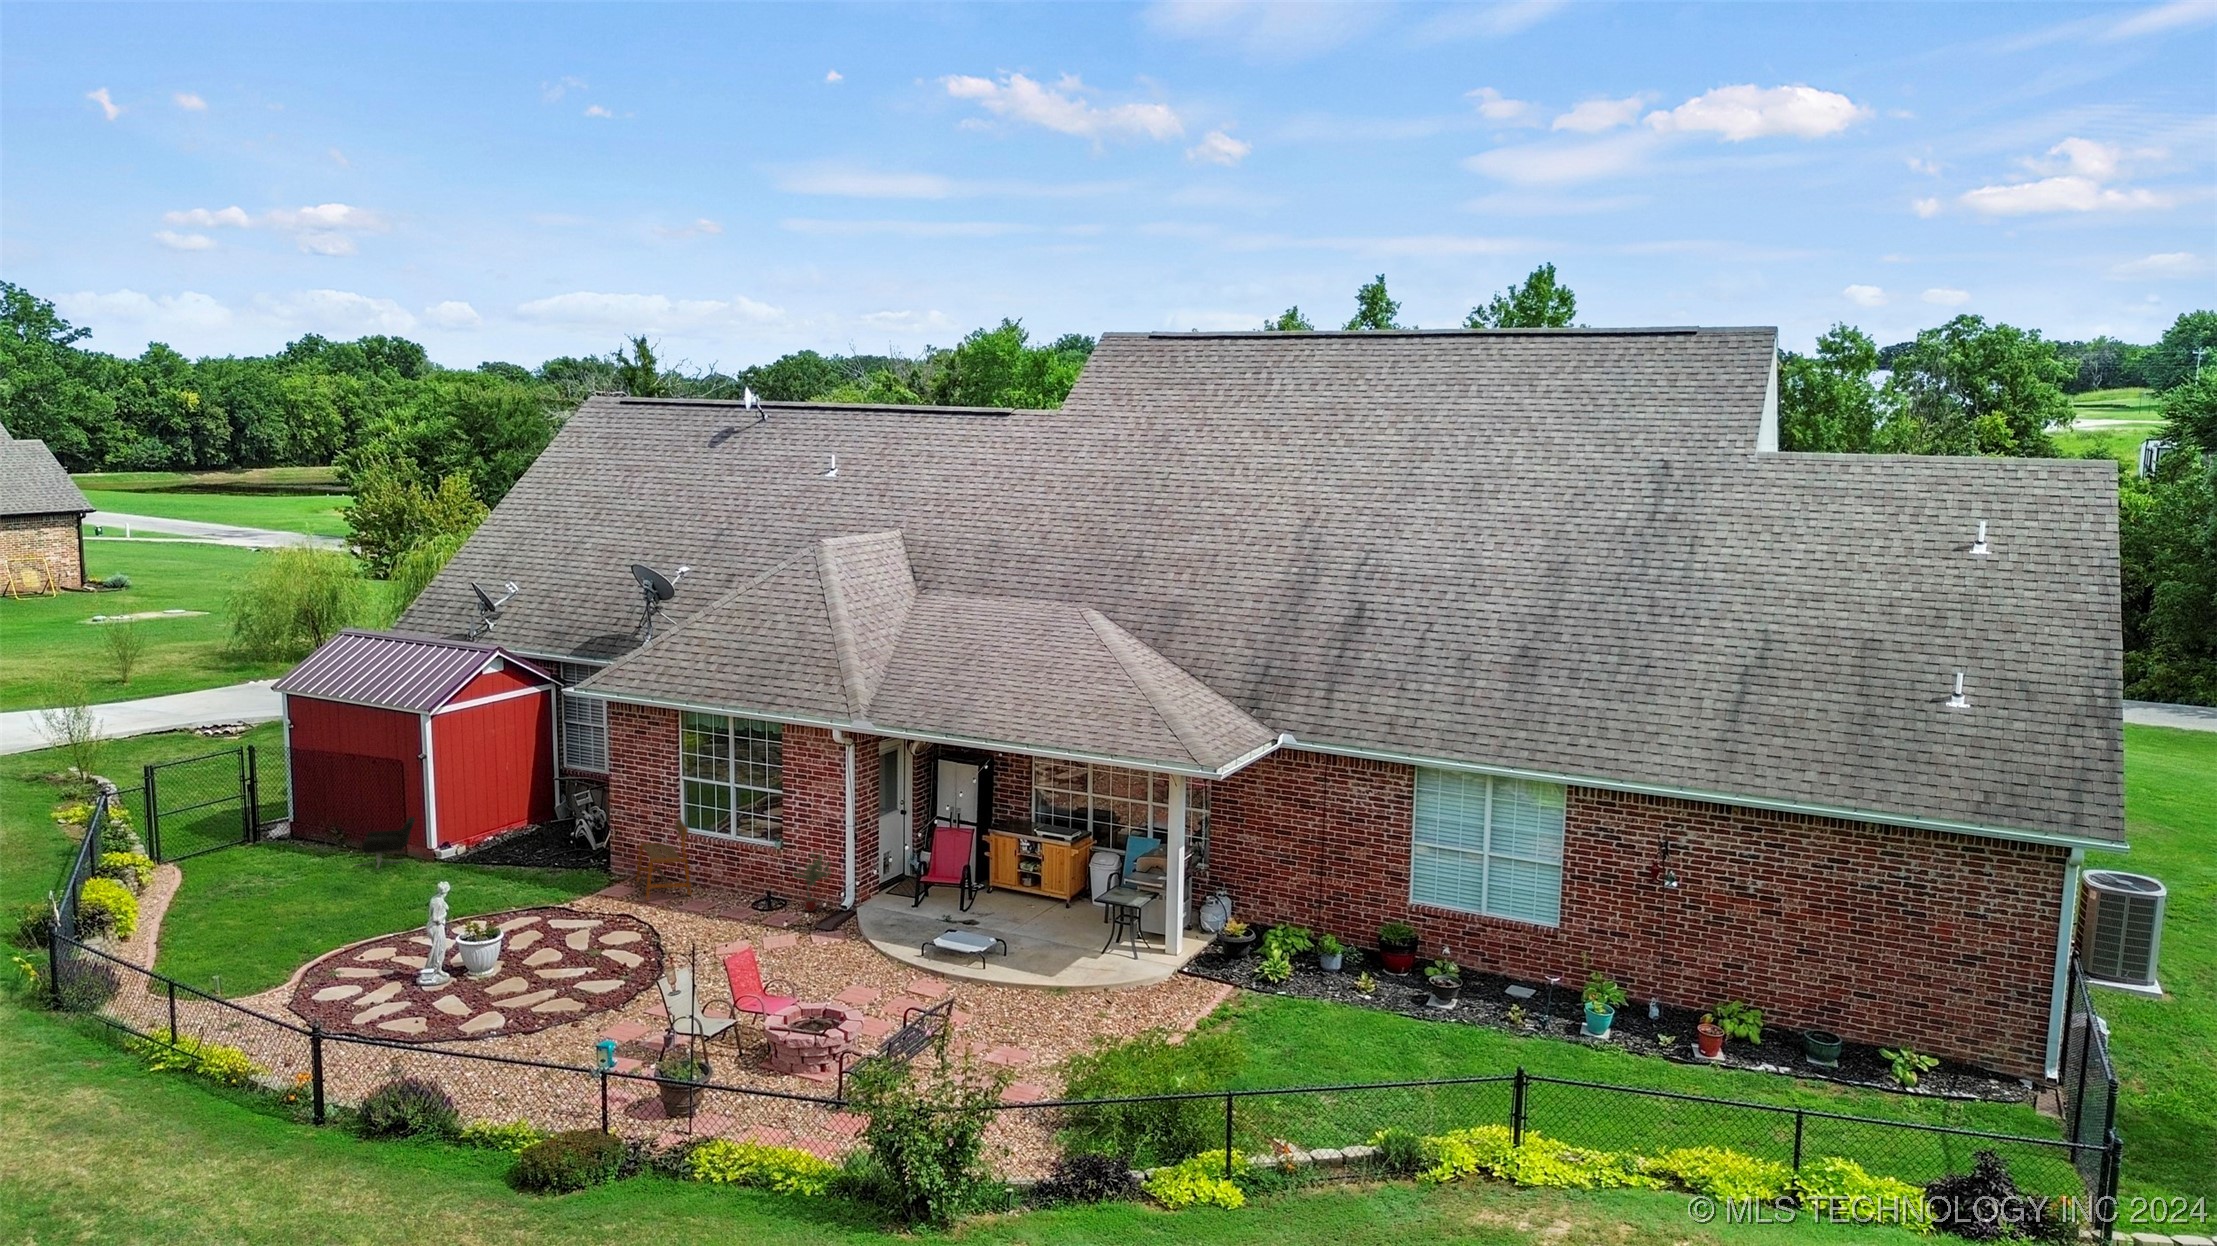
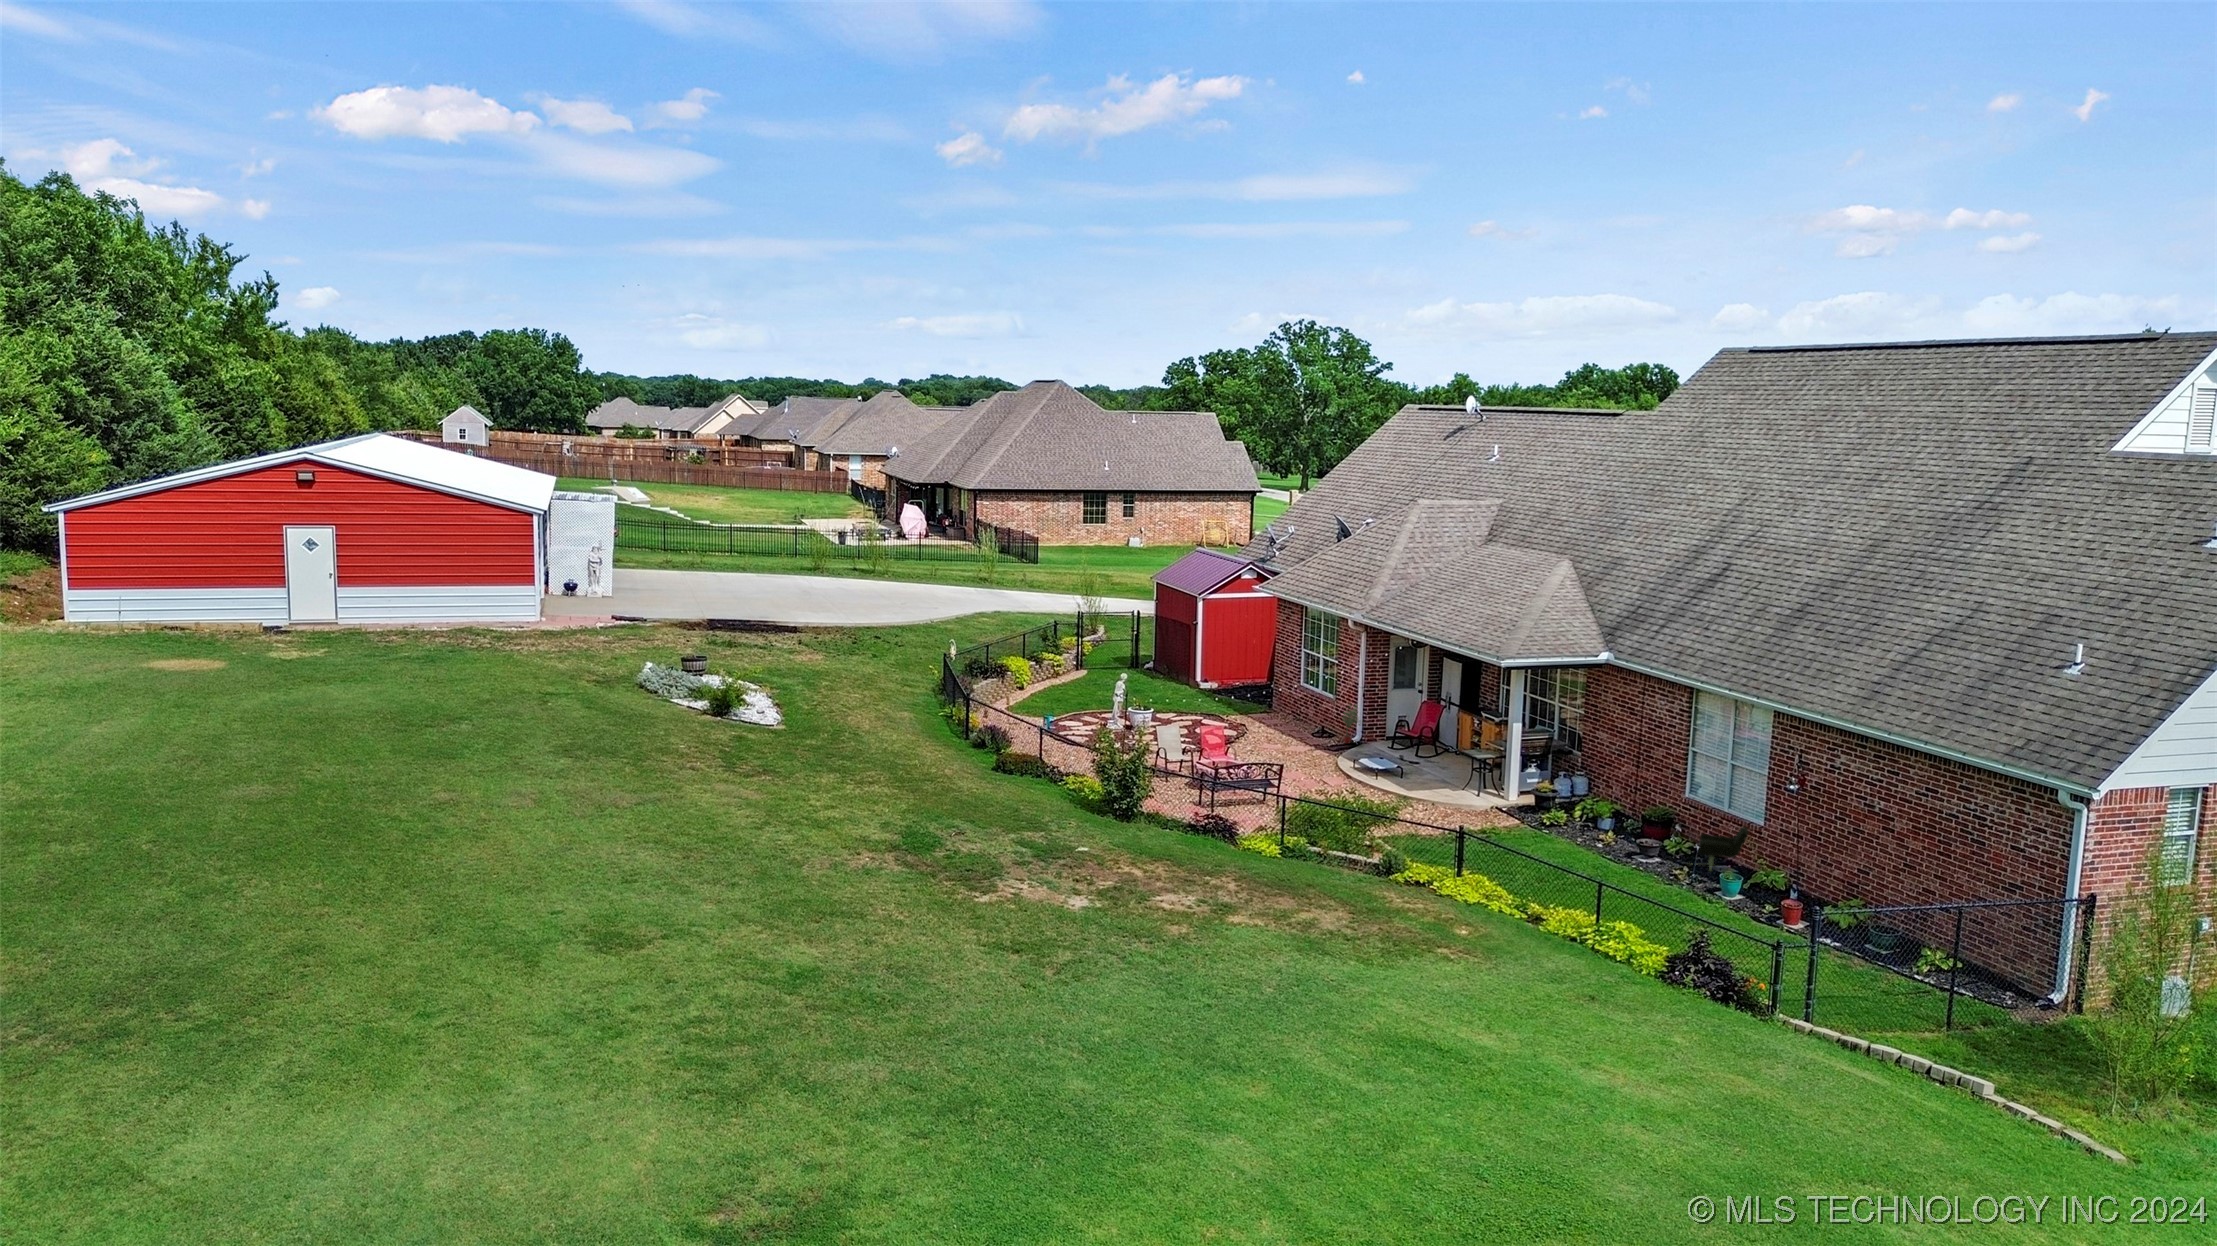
lounge chair: present [362,817,415,868] -> present [1698,827,1748,871]
bench: present [636,819,691,901] -> none [1266,675,1306,725]

